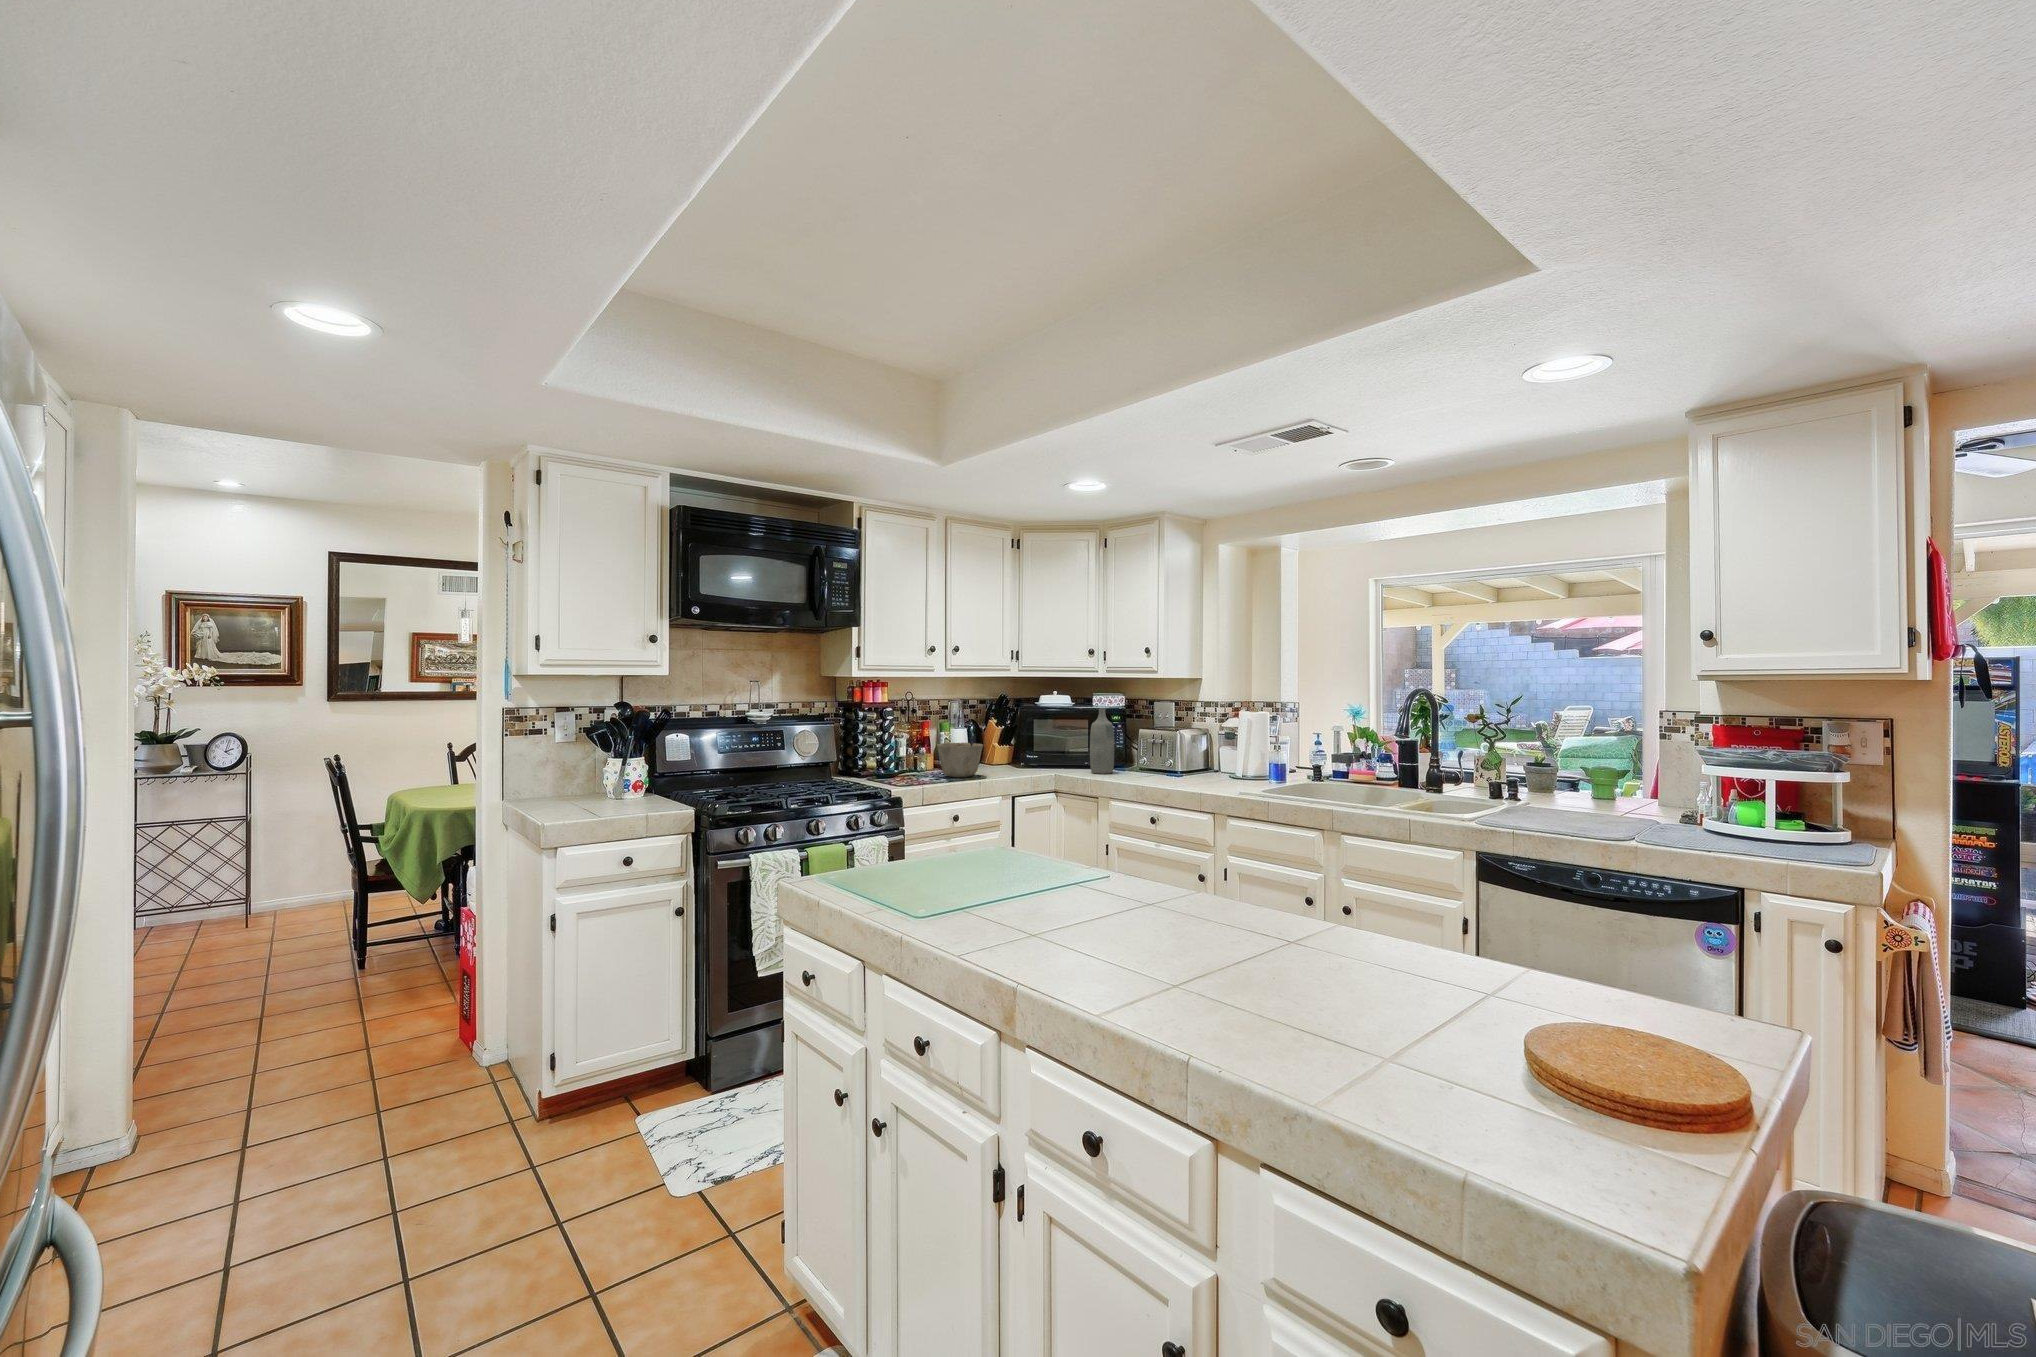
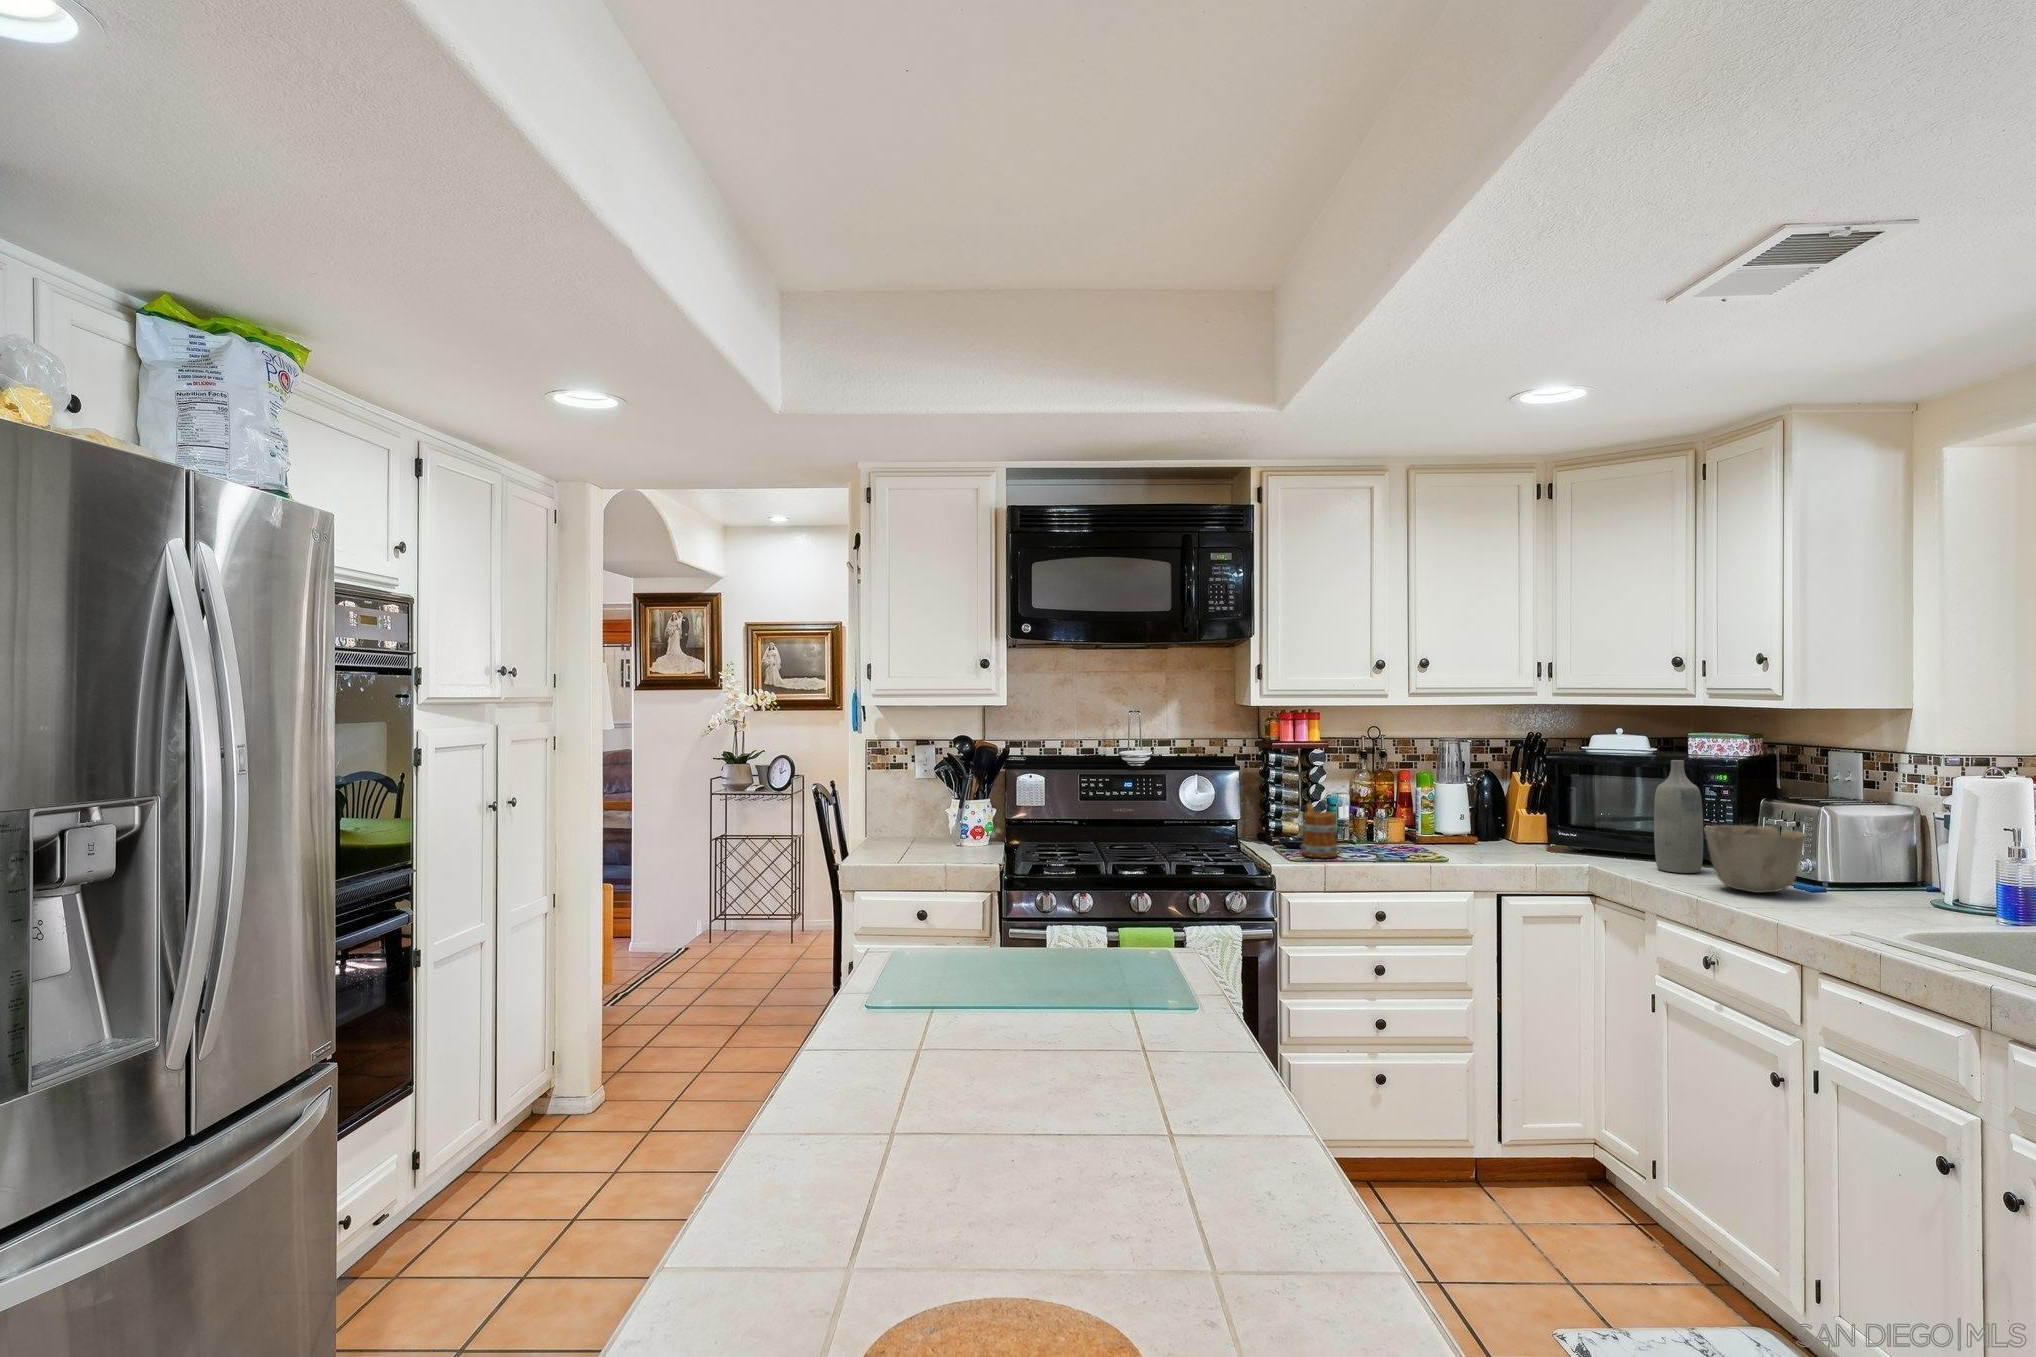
ceramic bowl: present [937,743,983,778] -> present [1704,825,1806,893]
mug: none [885,746,915,783] -> present [1301,803,1339,858]

